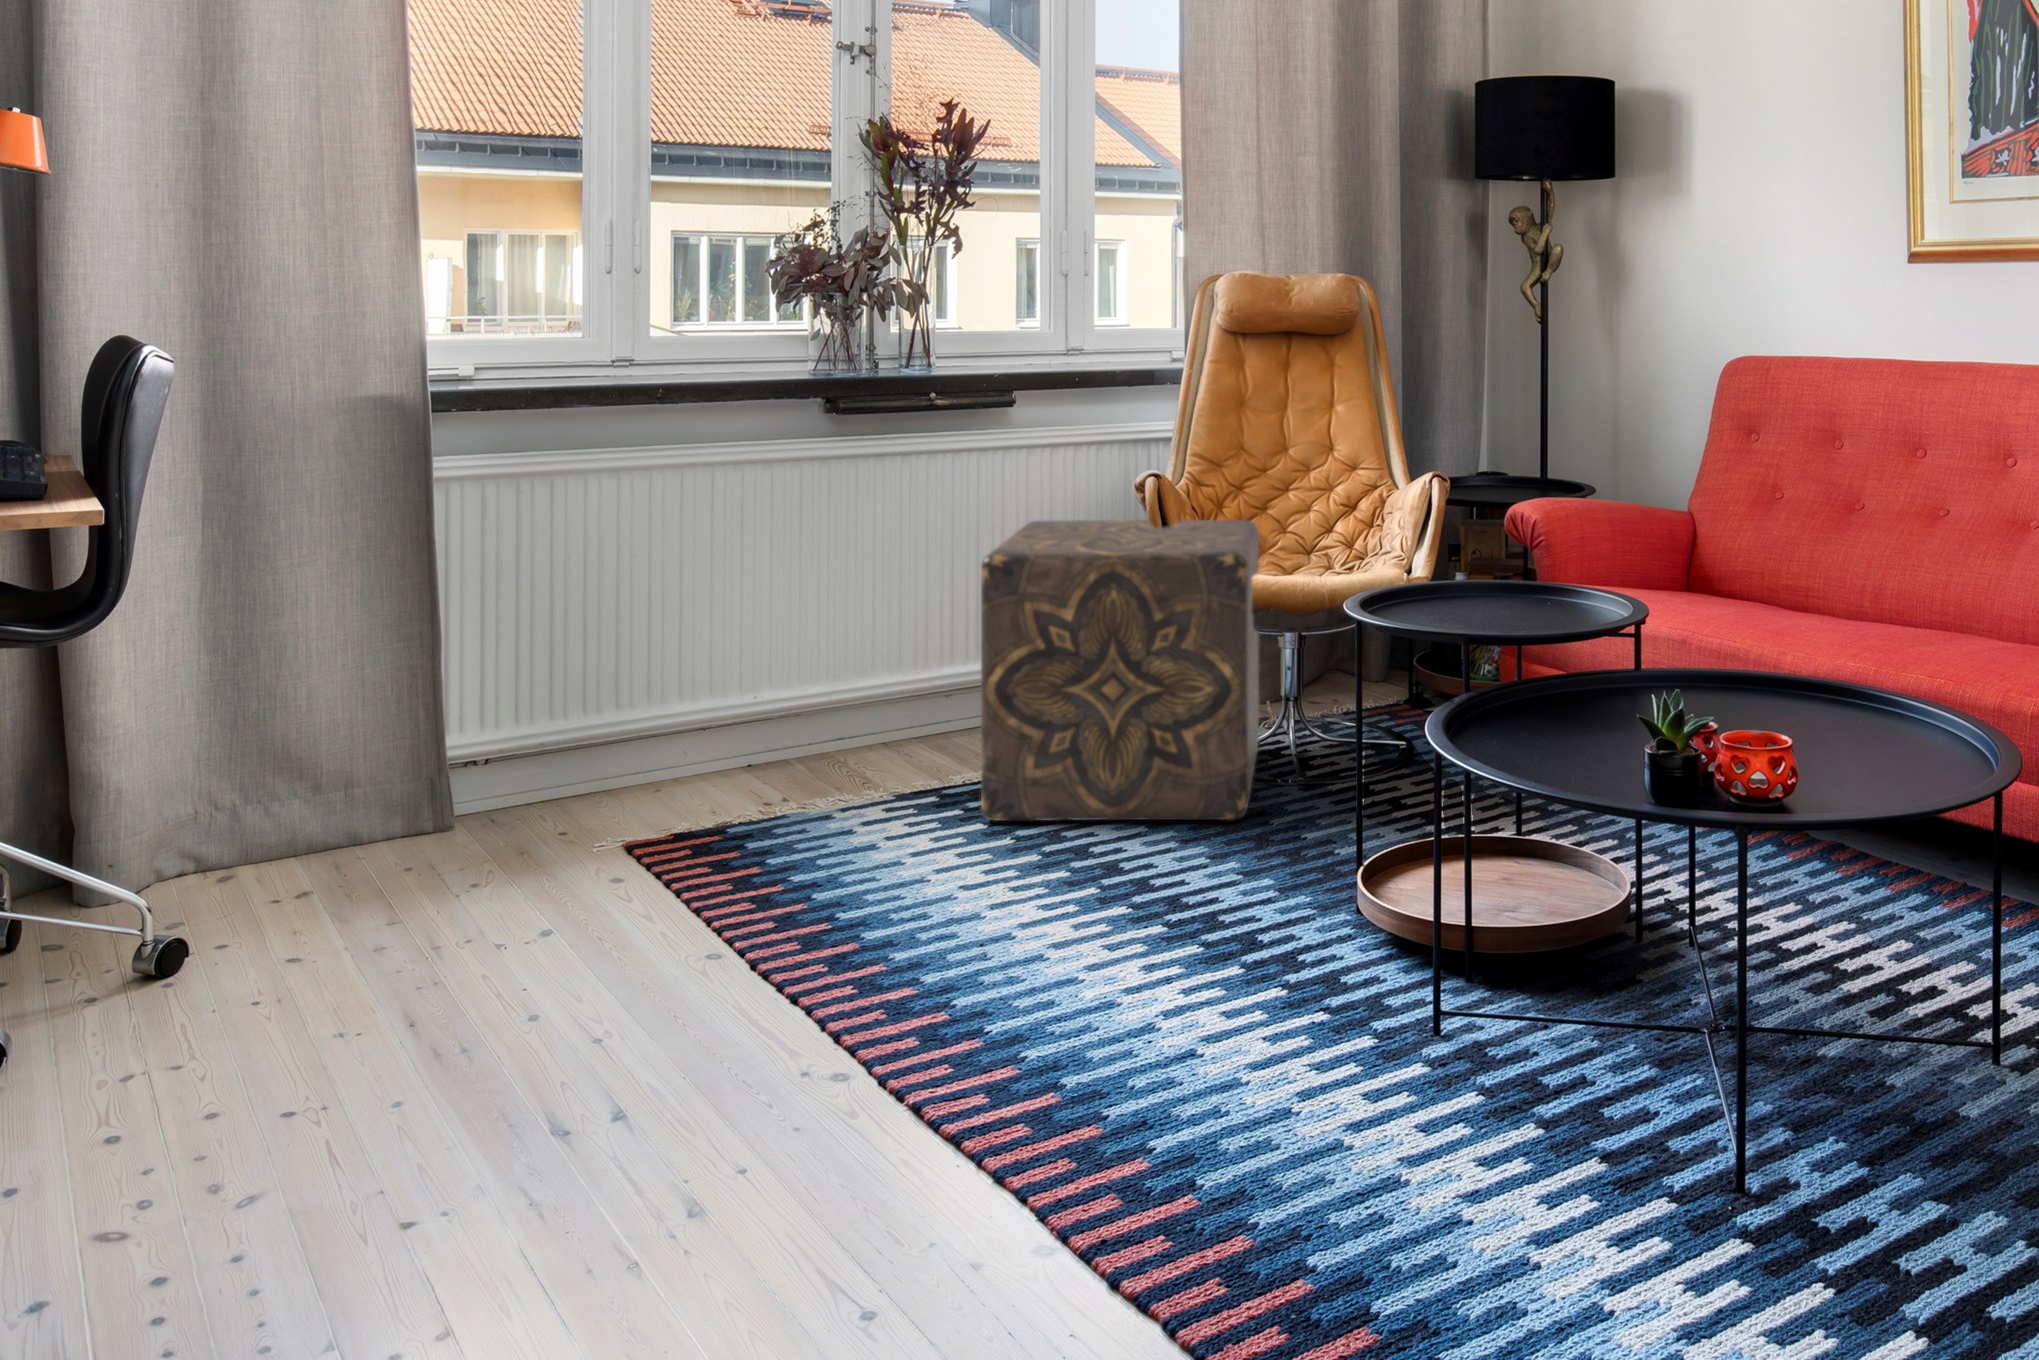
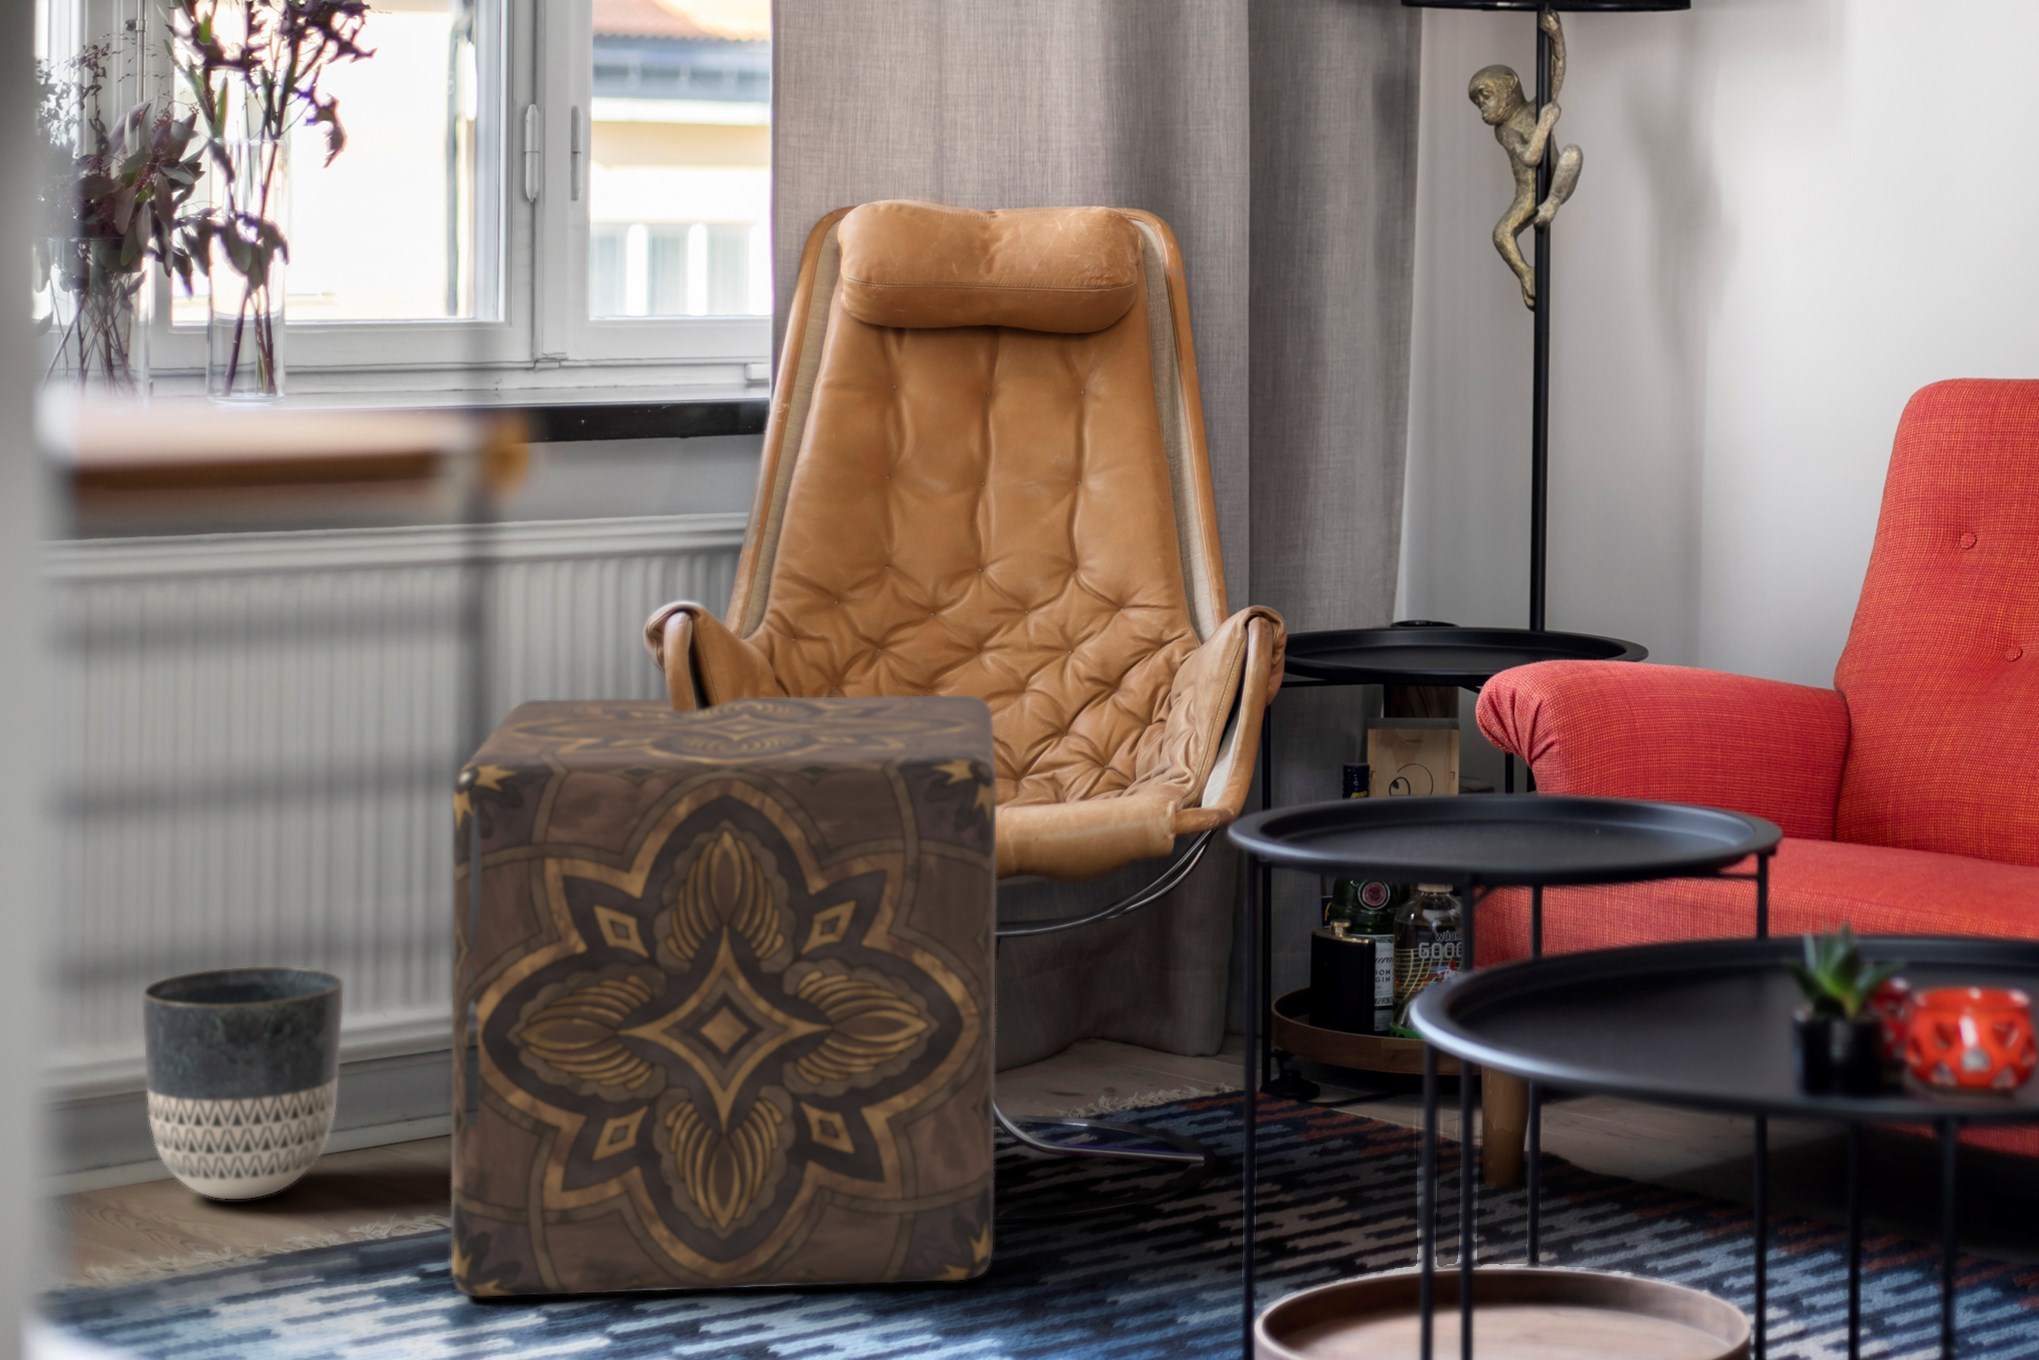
planter: none [849,650,945,764] -> present [142,967,344,1199]

